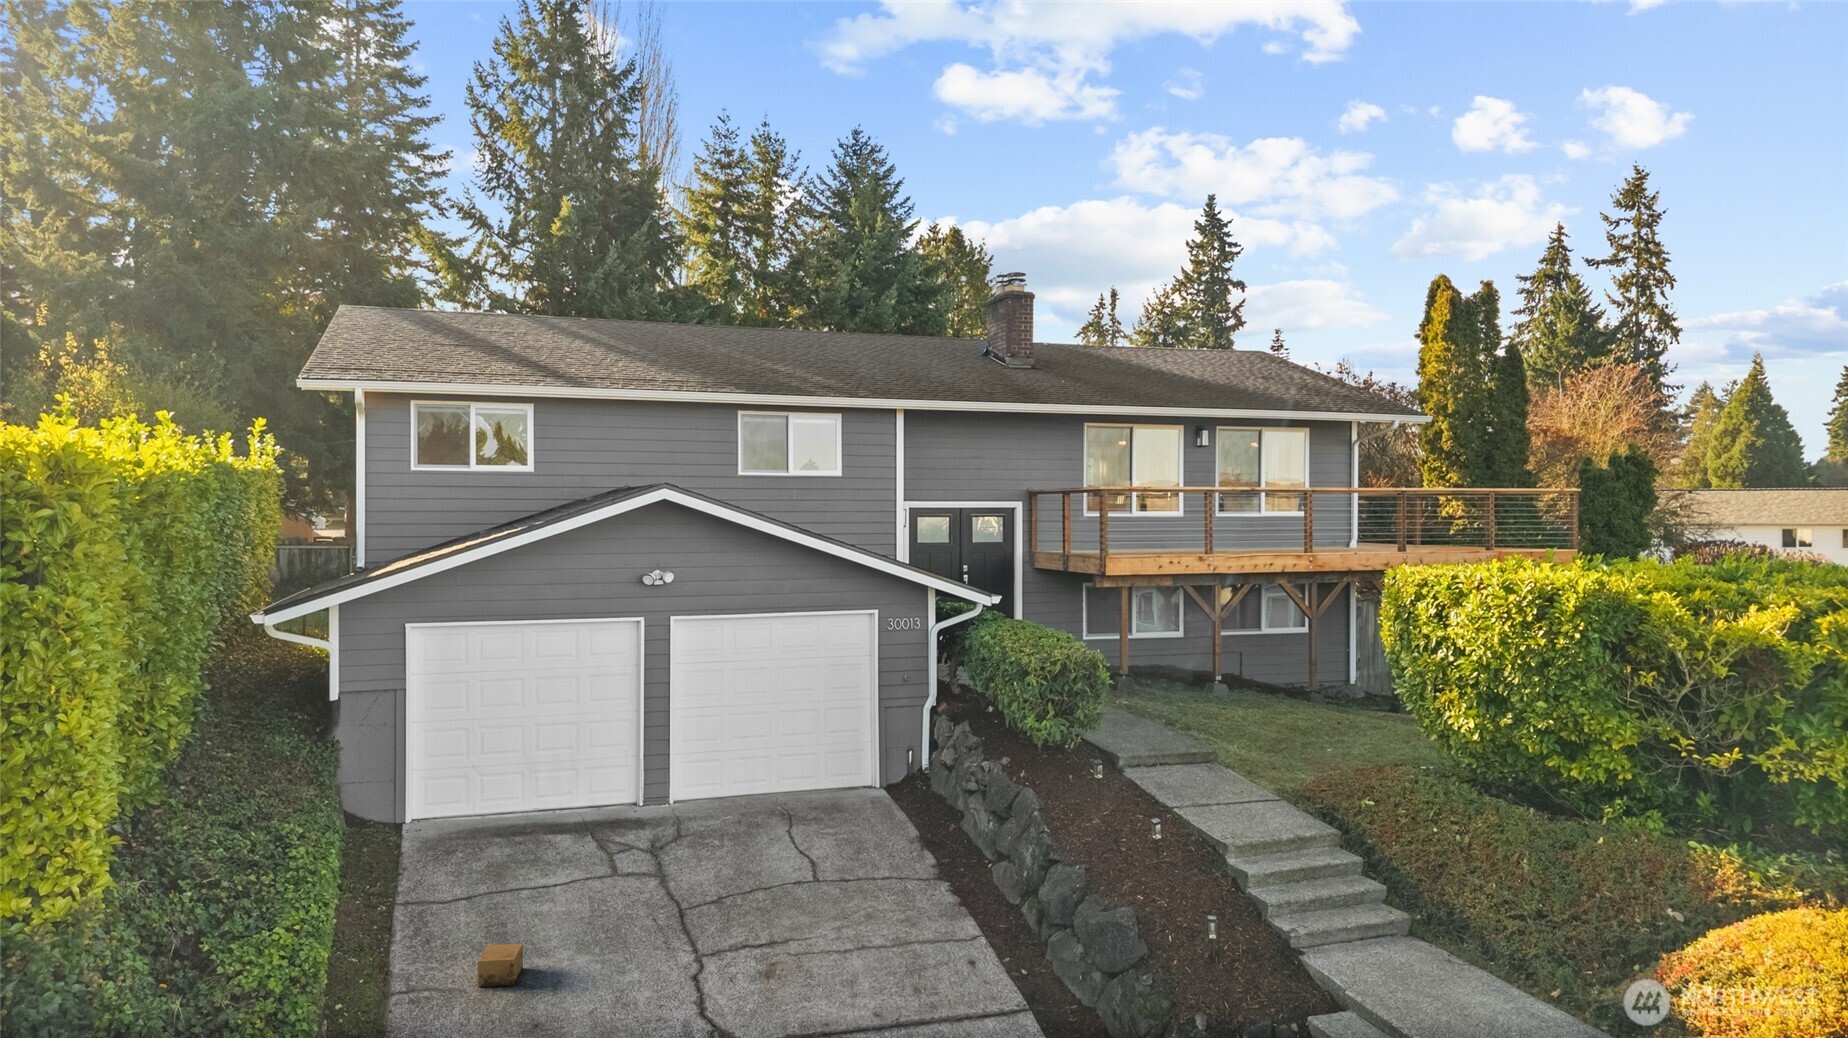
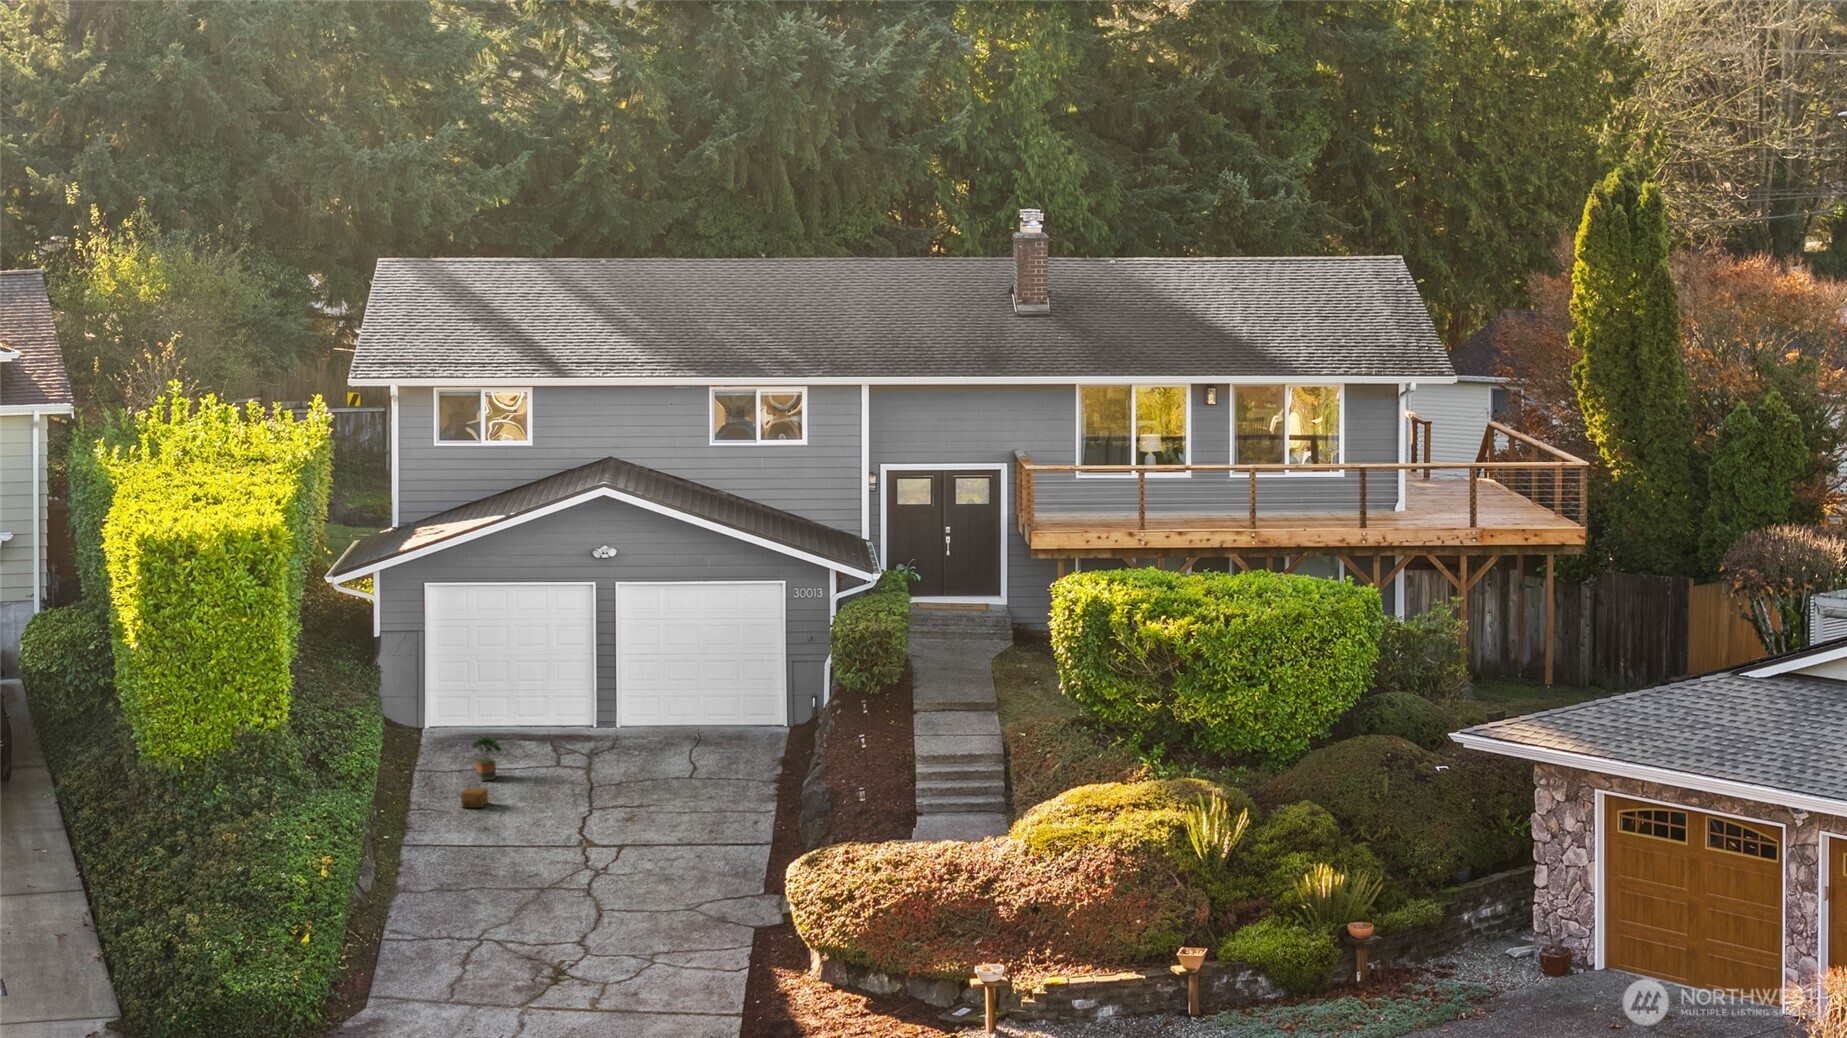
potted tree: none [484,845,536,919] -> present [472,738,502,781]

